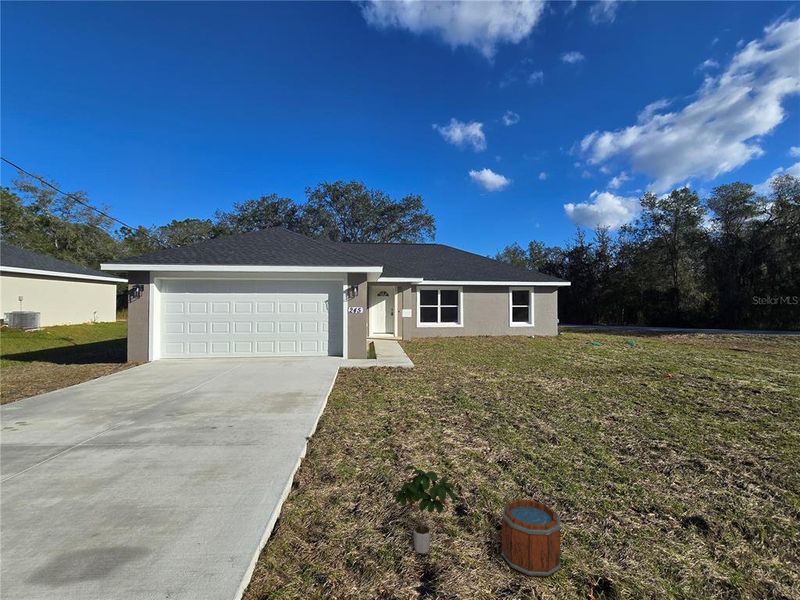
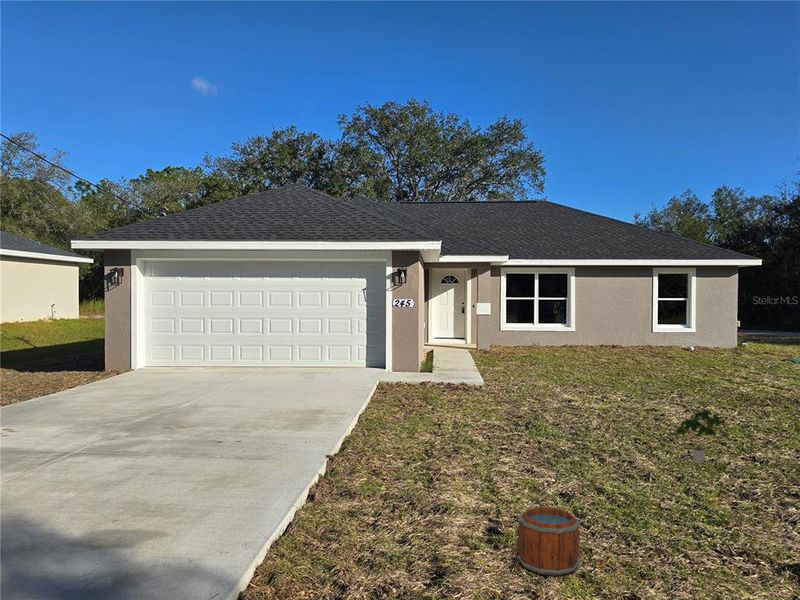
potted plant: present [394,465,456,554] -> present [674,408,726,464]

